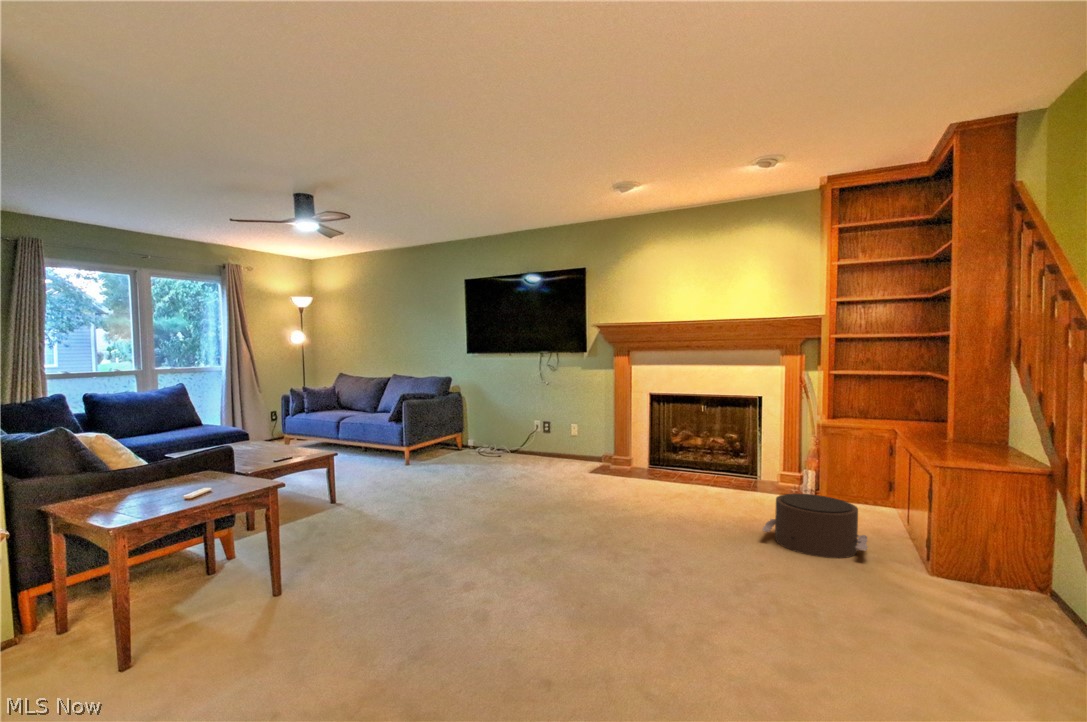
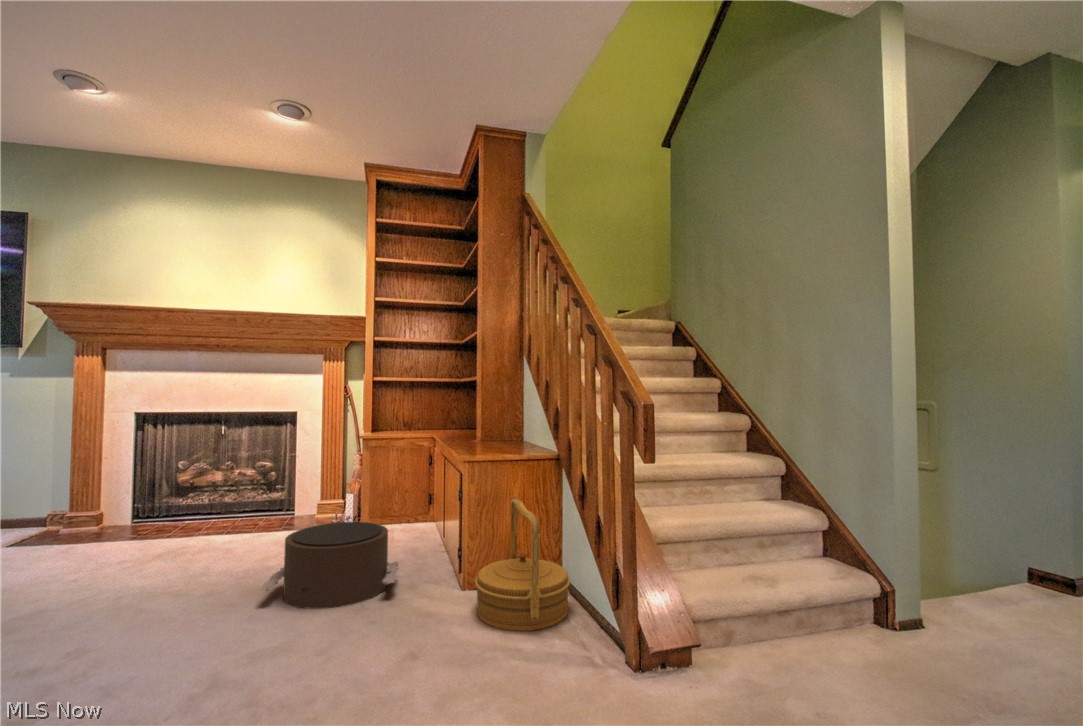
woven basket: none [947,505,1061,626] -> present [475,499,570,631]

